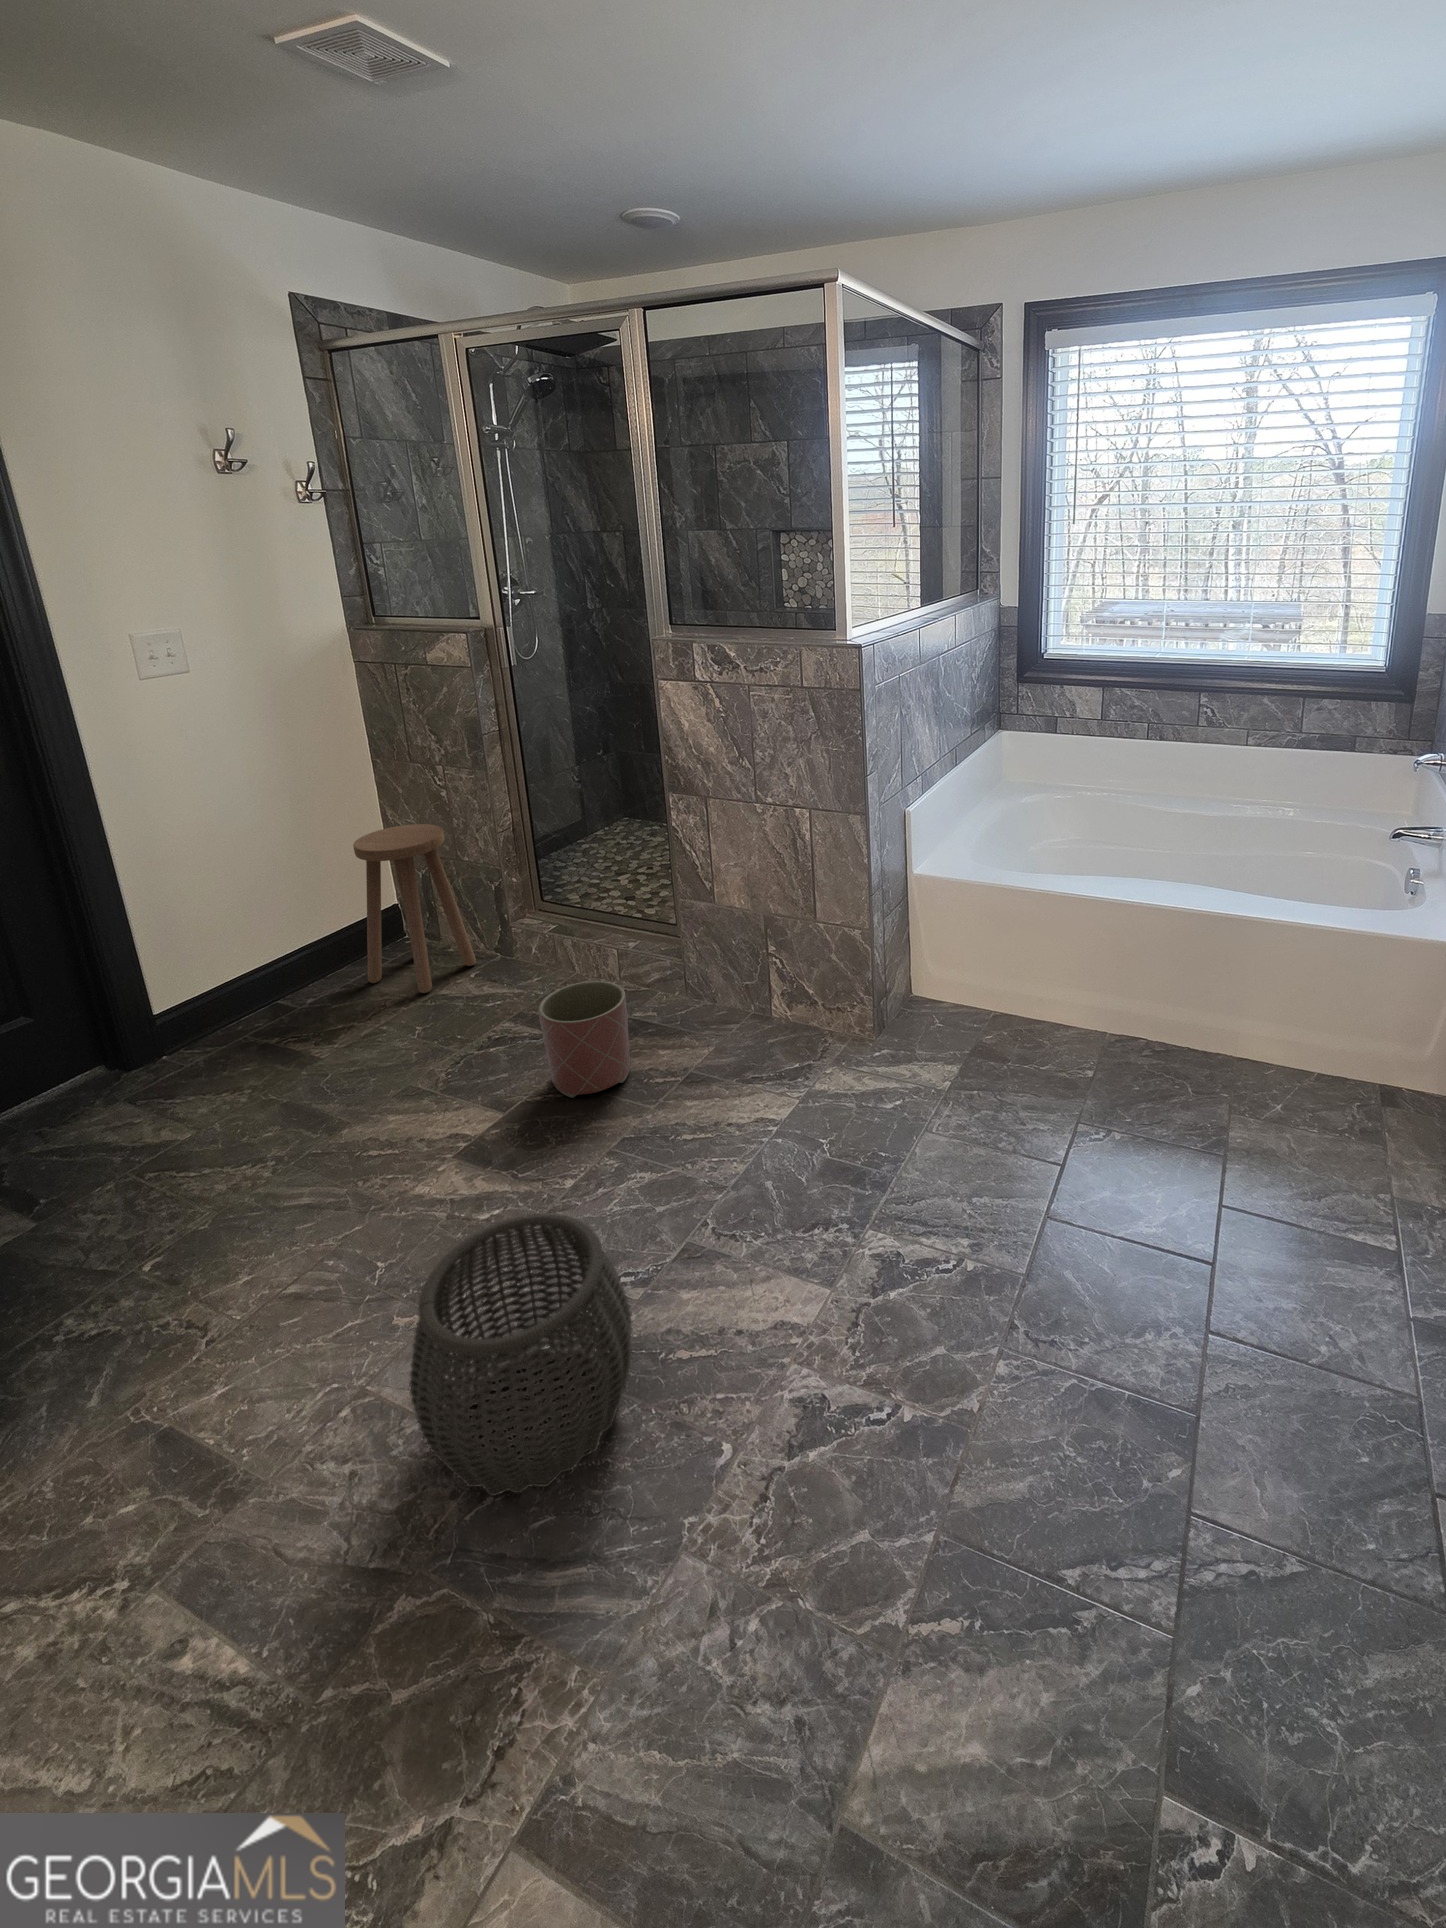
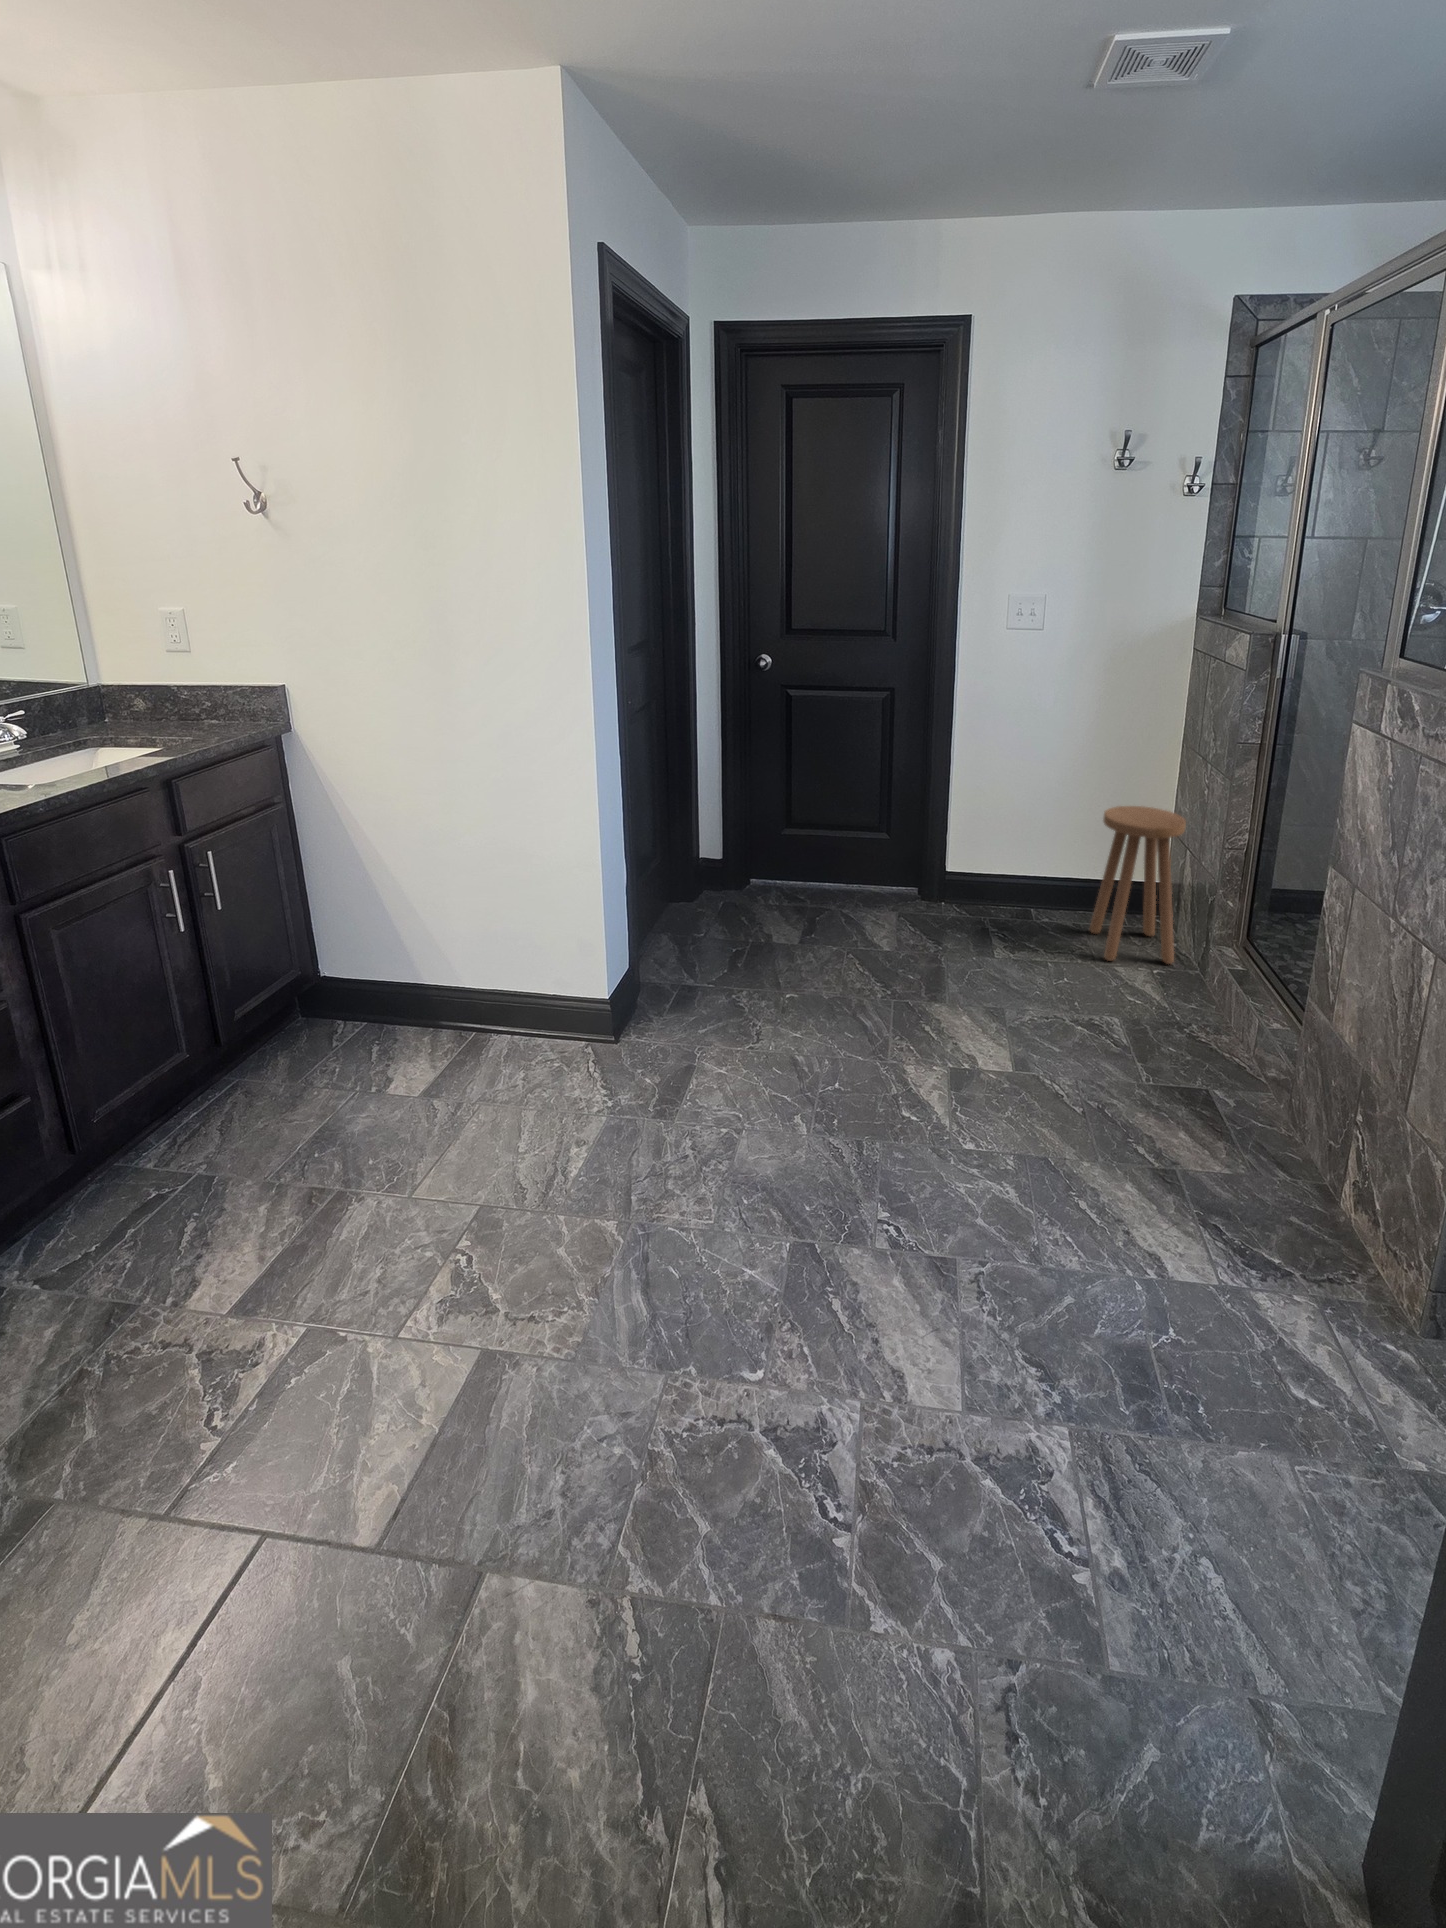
planter: present [538,981,630,1098] -> none [1062,1000,1158,1124]
woven basket: present [409,1213,632,1496] -> none [665,1071,833,1278]

